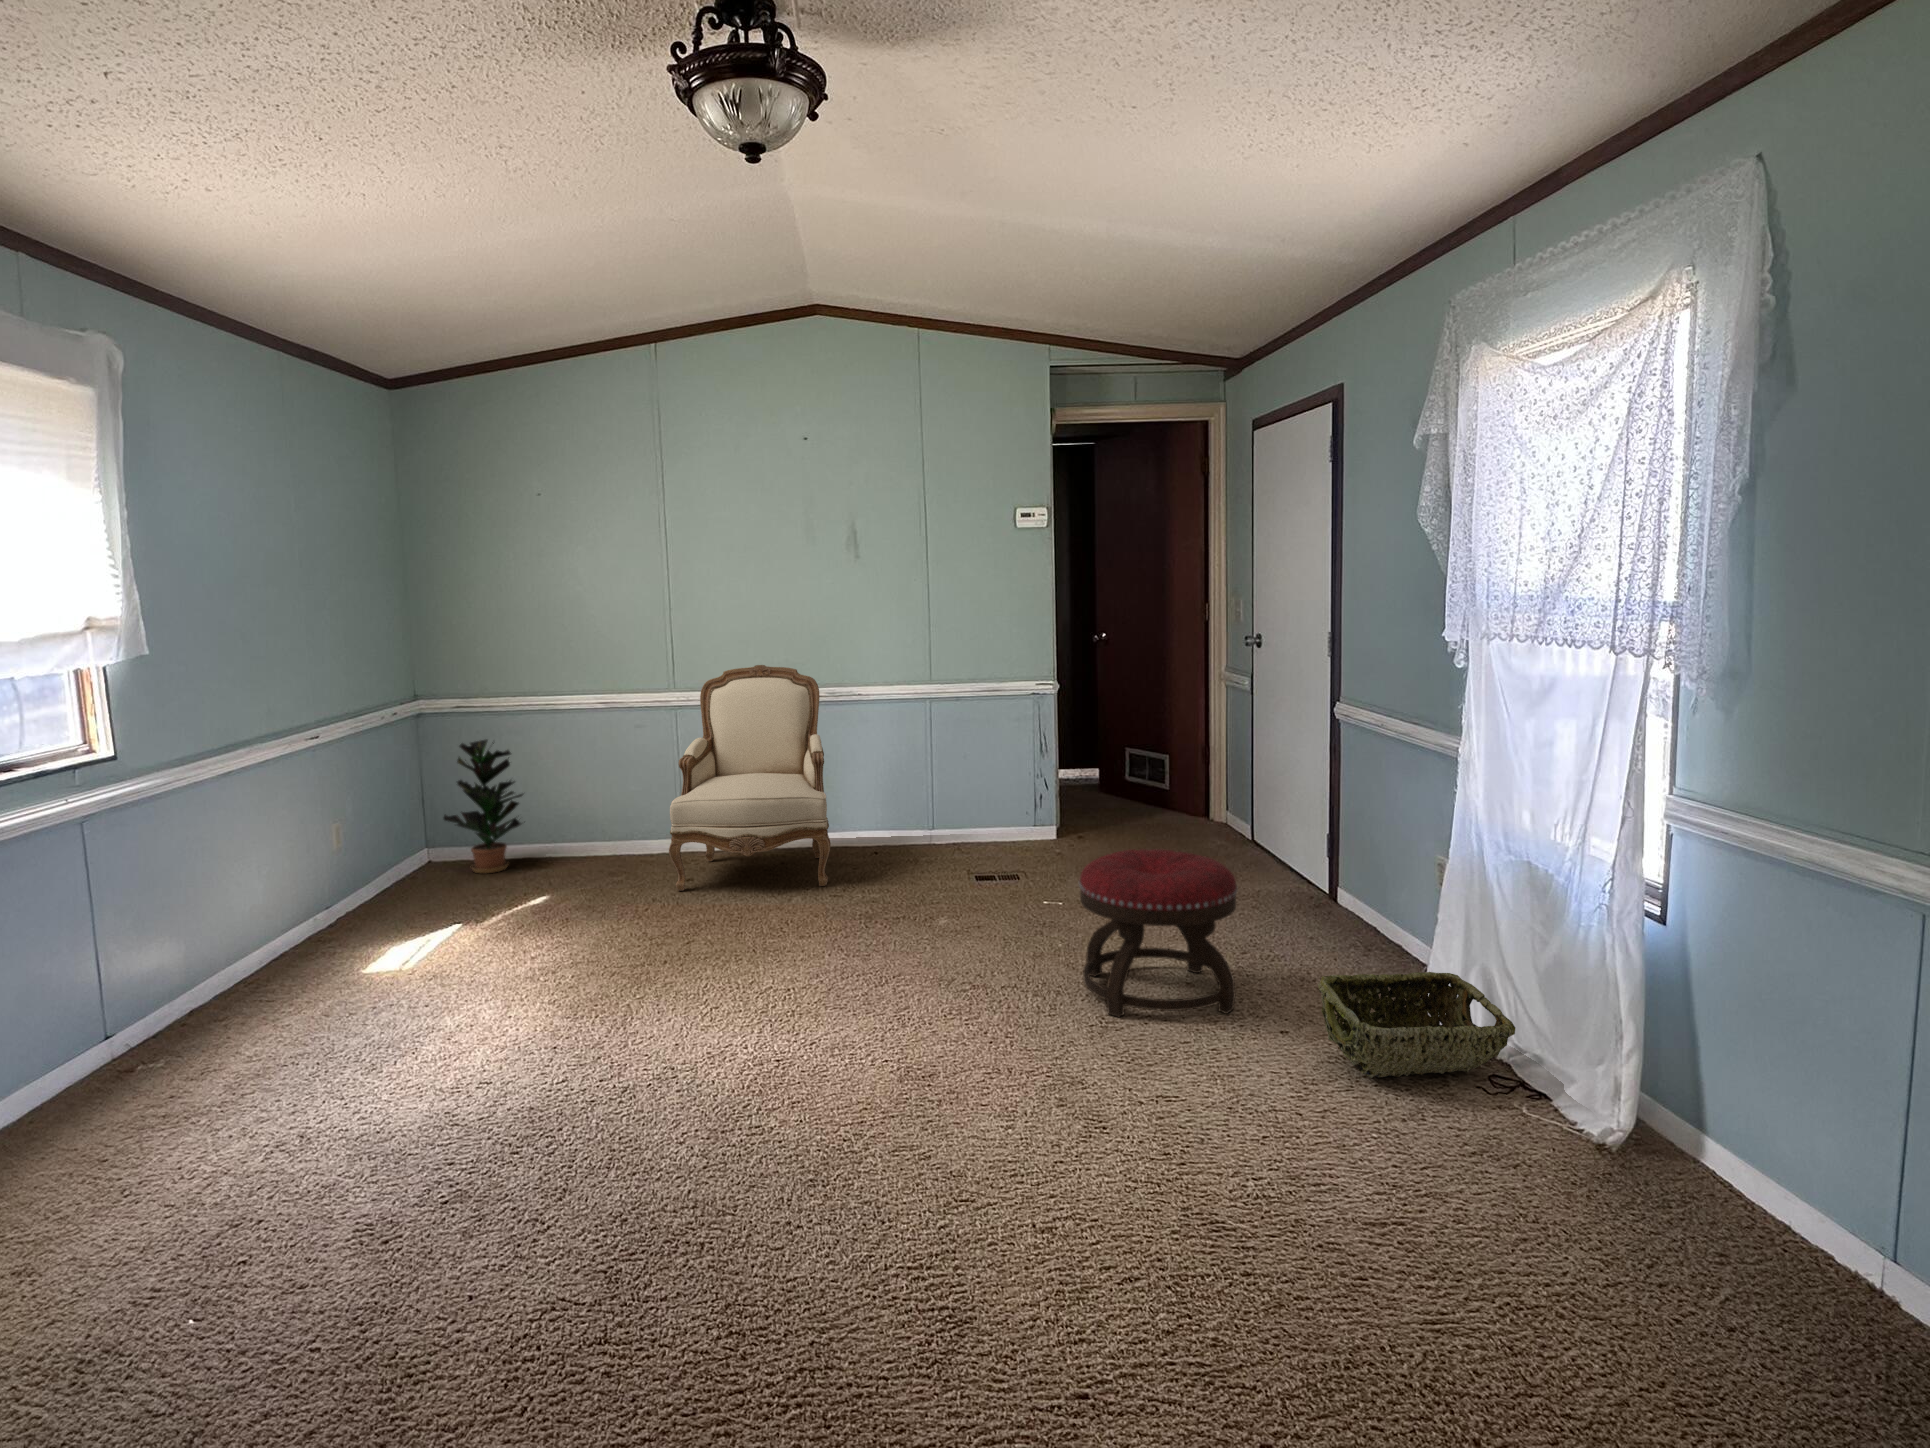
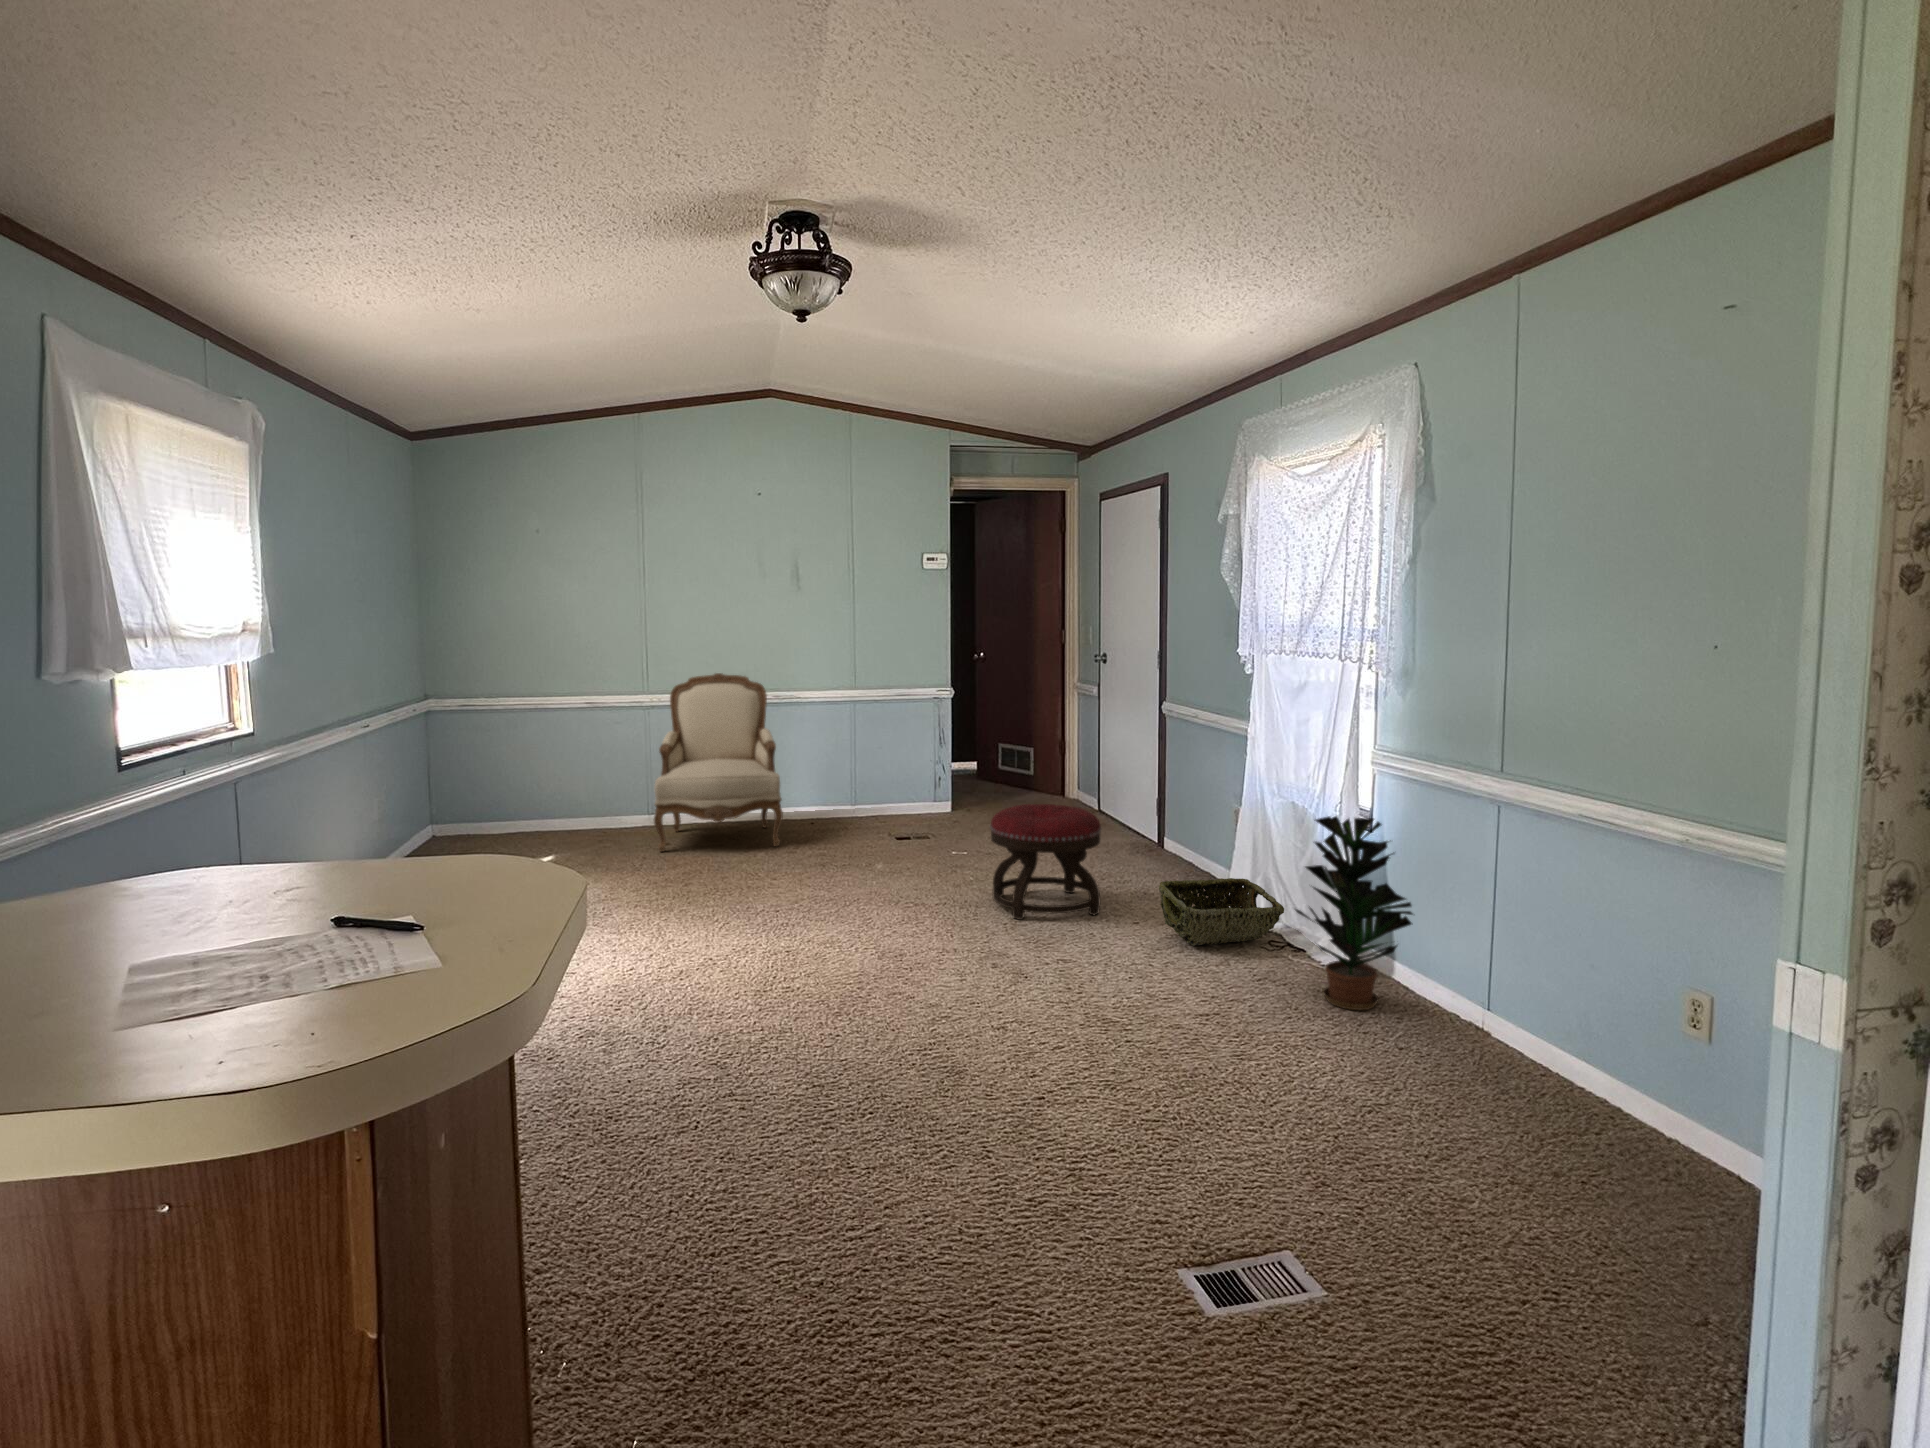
potted plant: present [444,739,523,873] -> present [1295,816,1413,1010]

